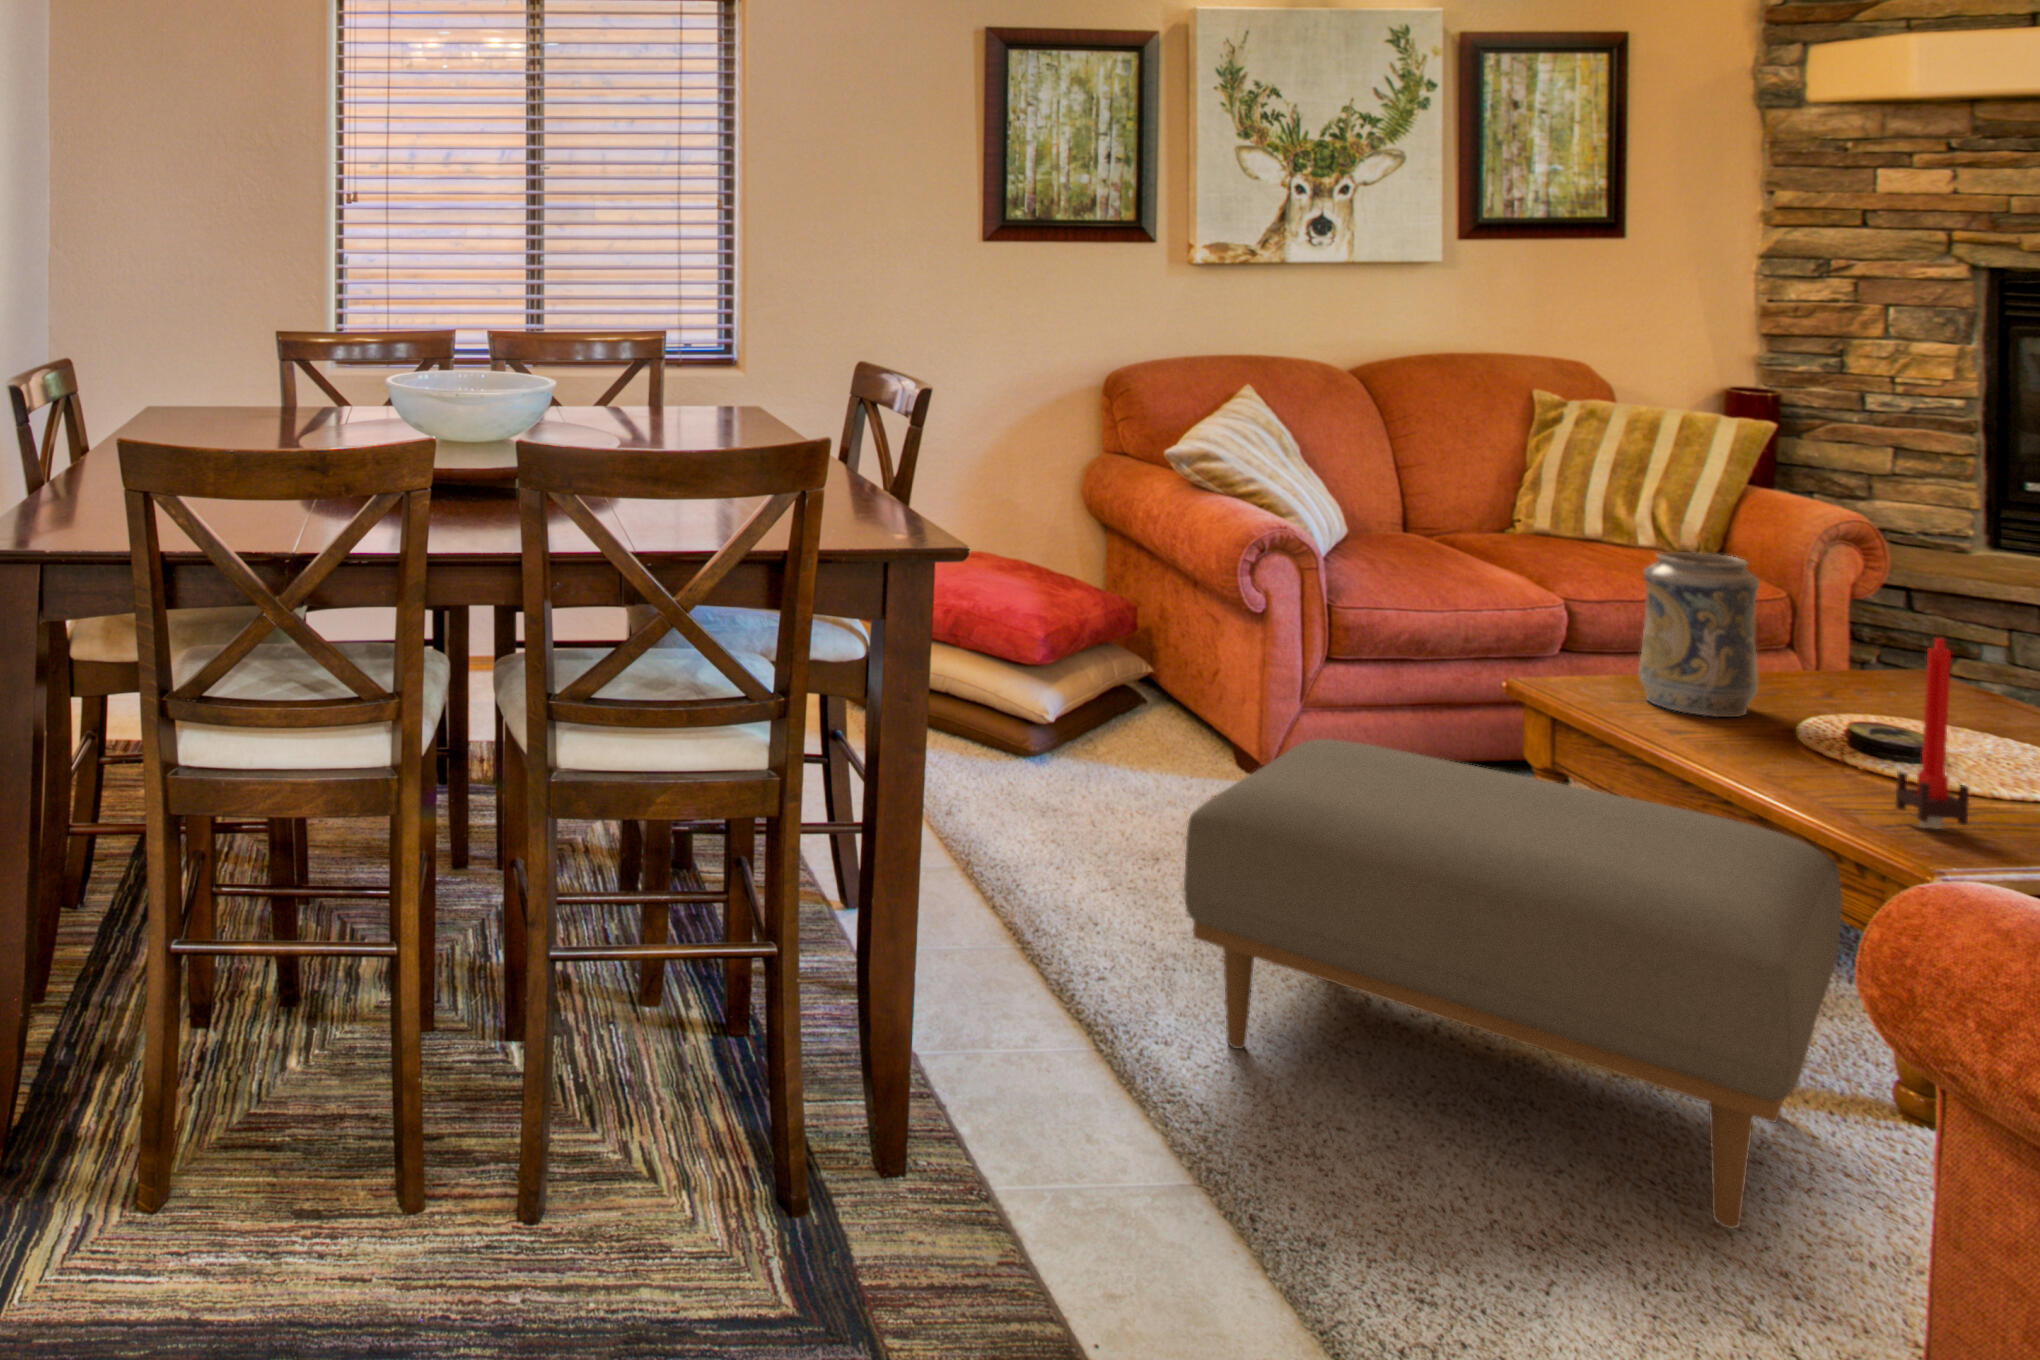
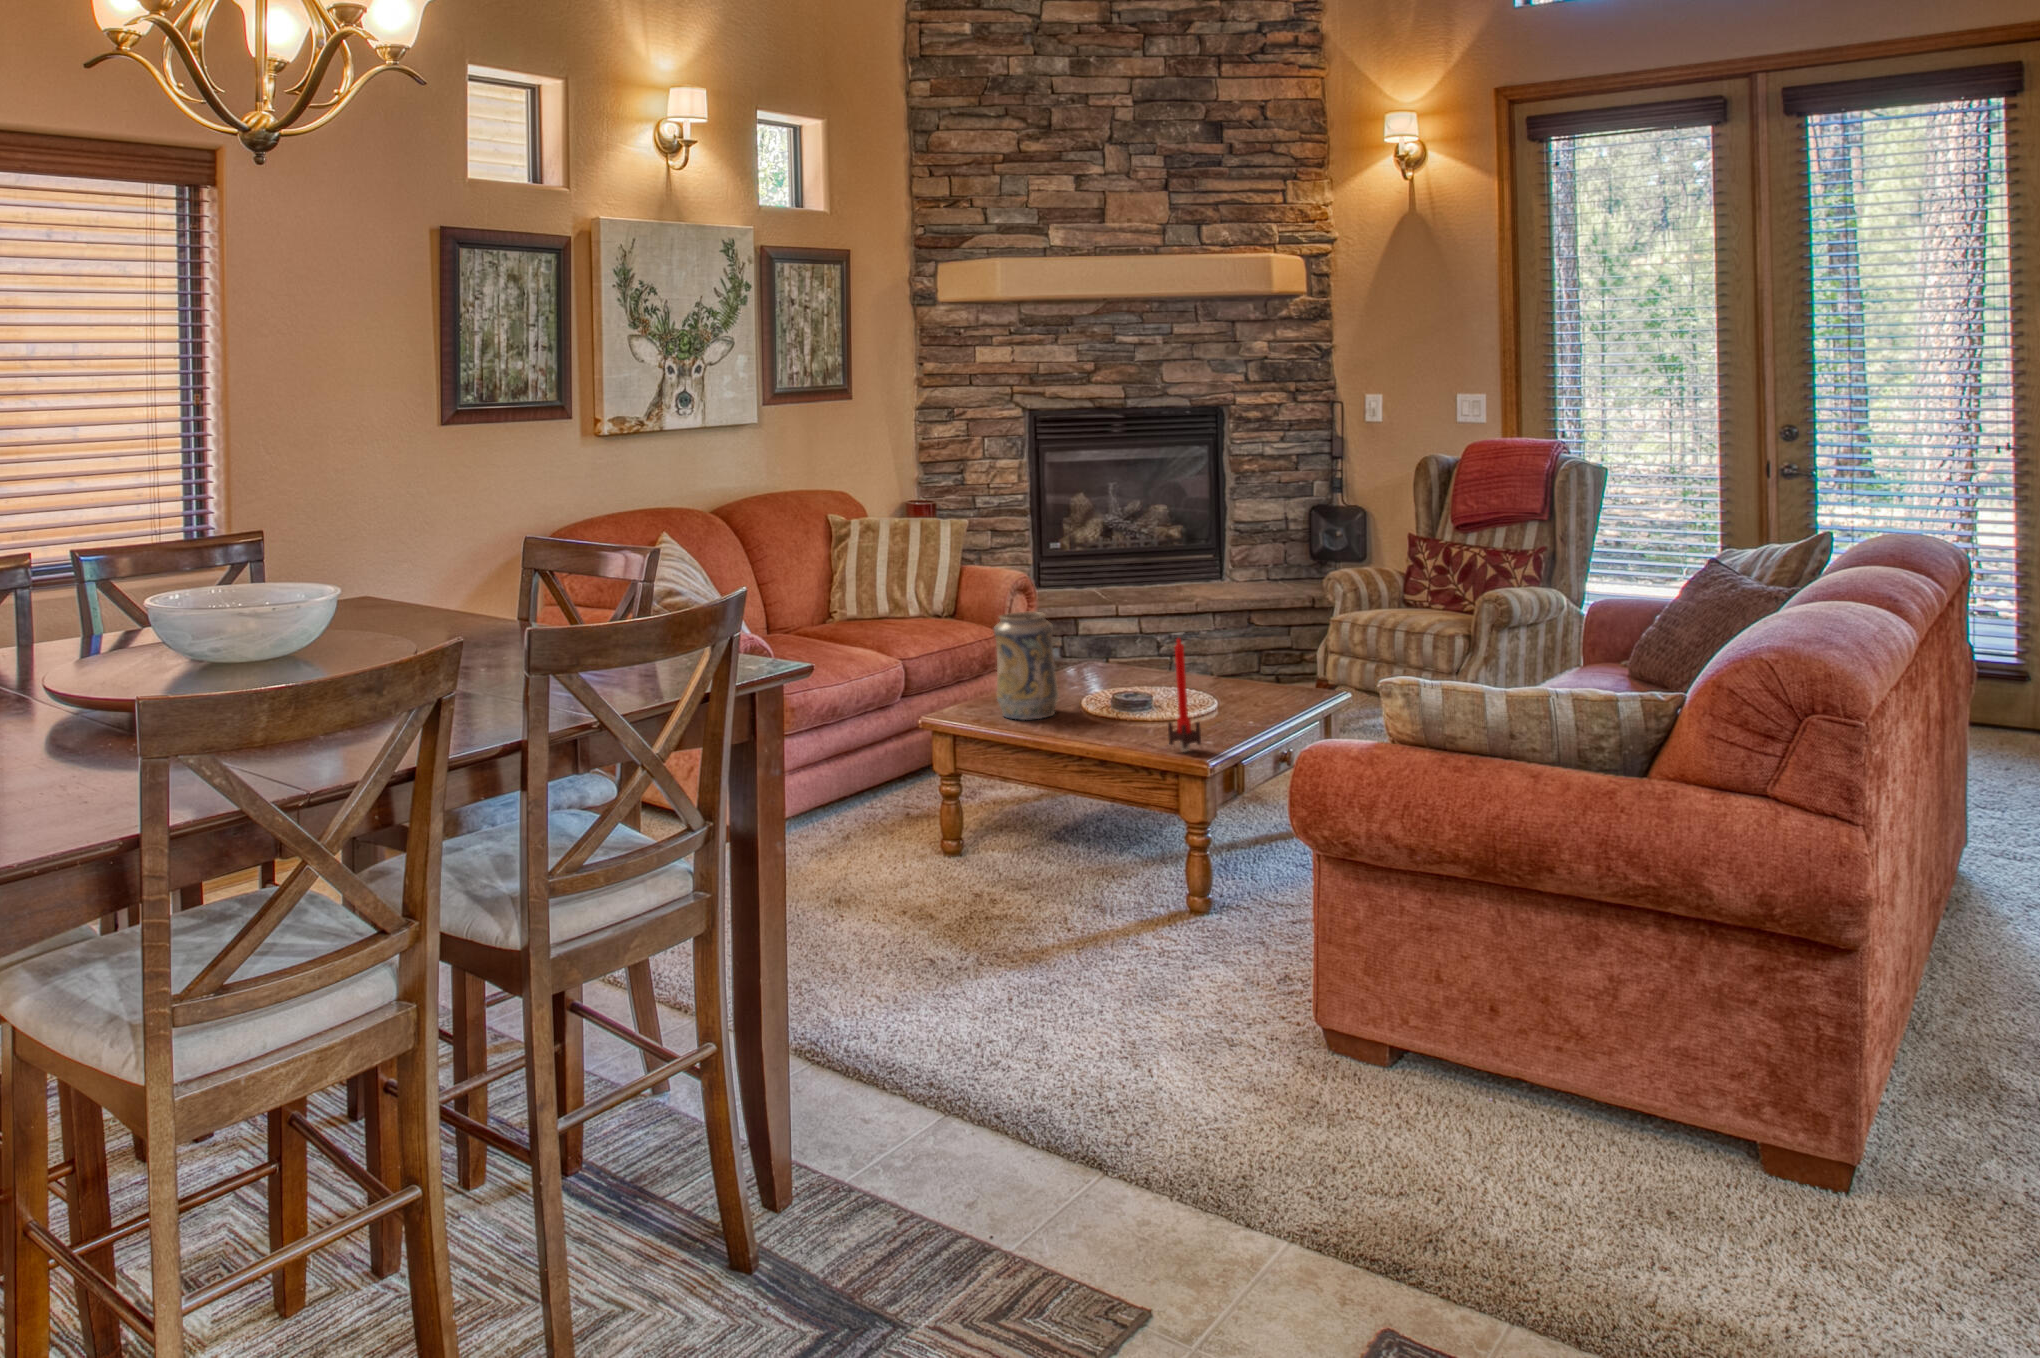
ottoman: present [1184,739,1842,1229] -> none [856,773,1214,1032]

